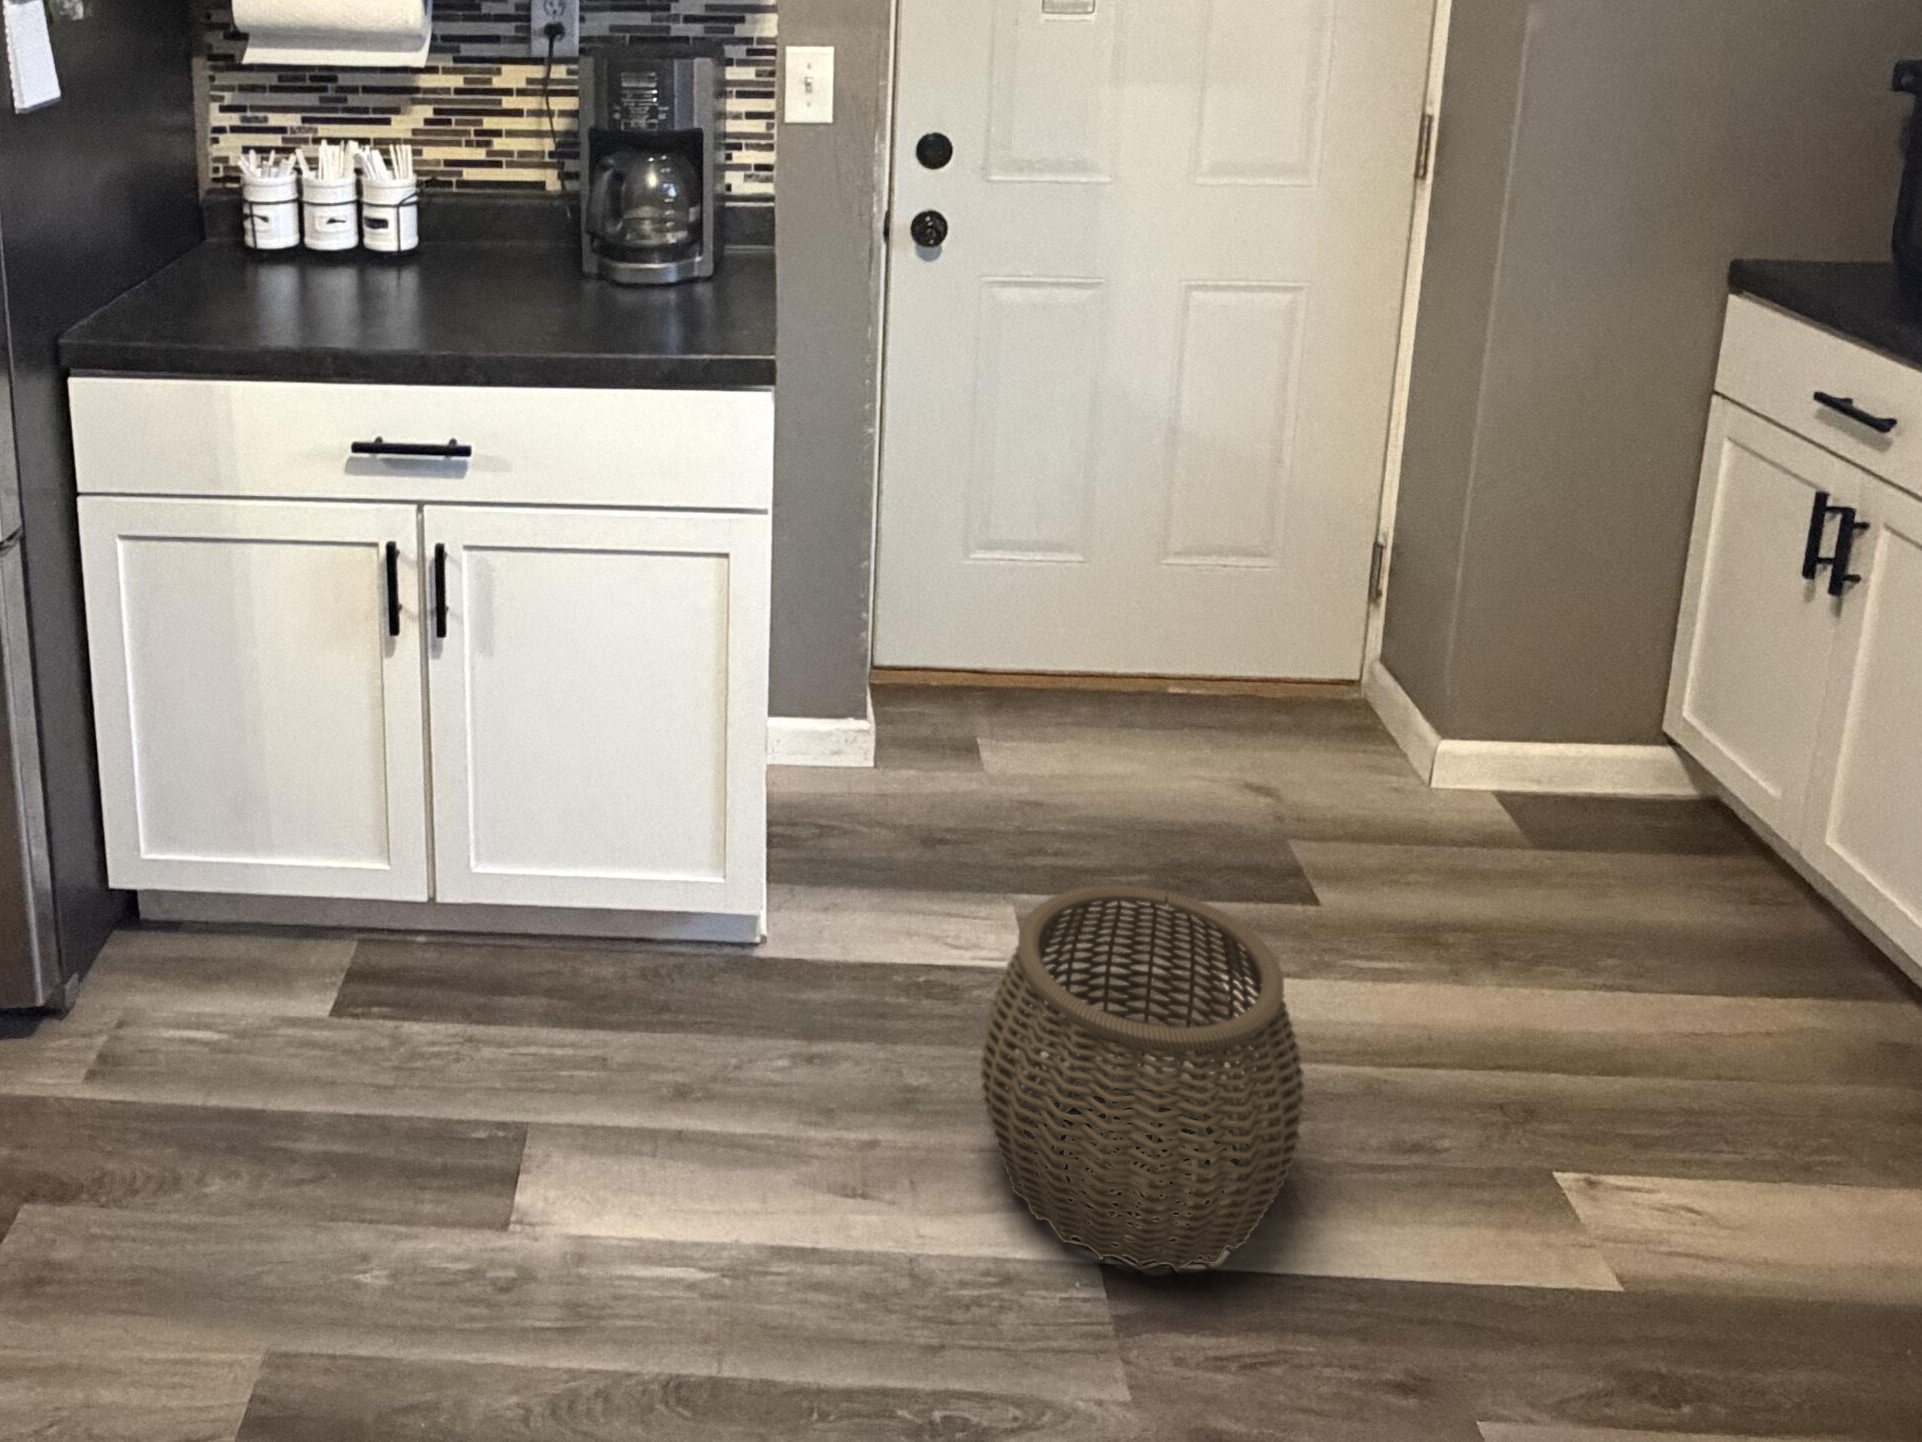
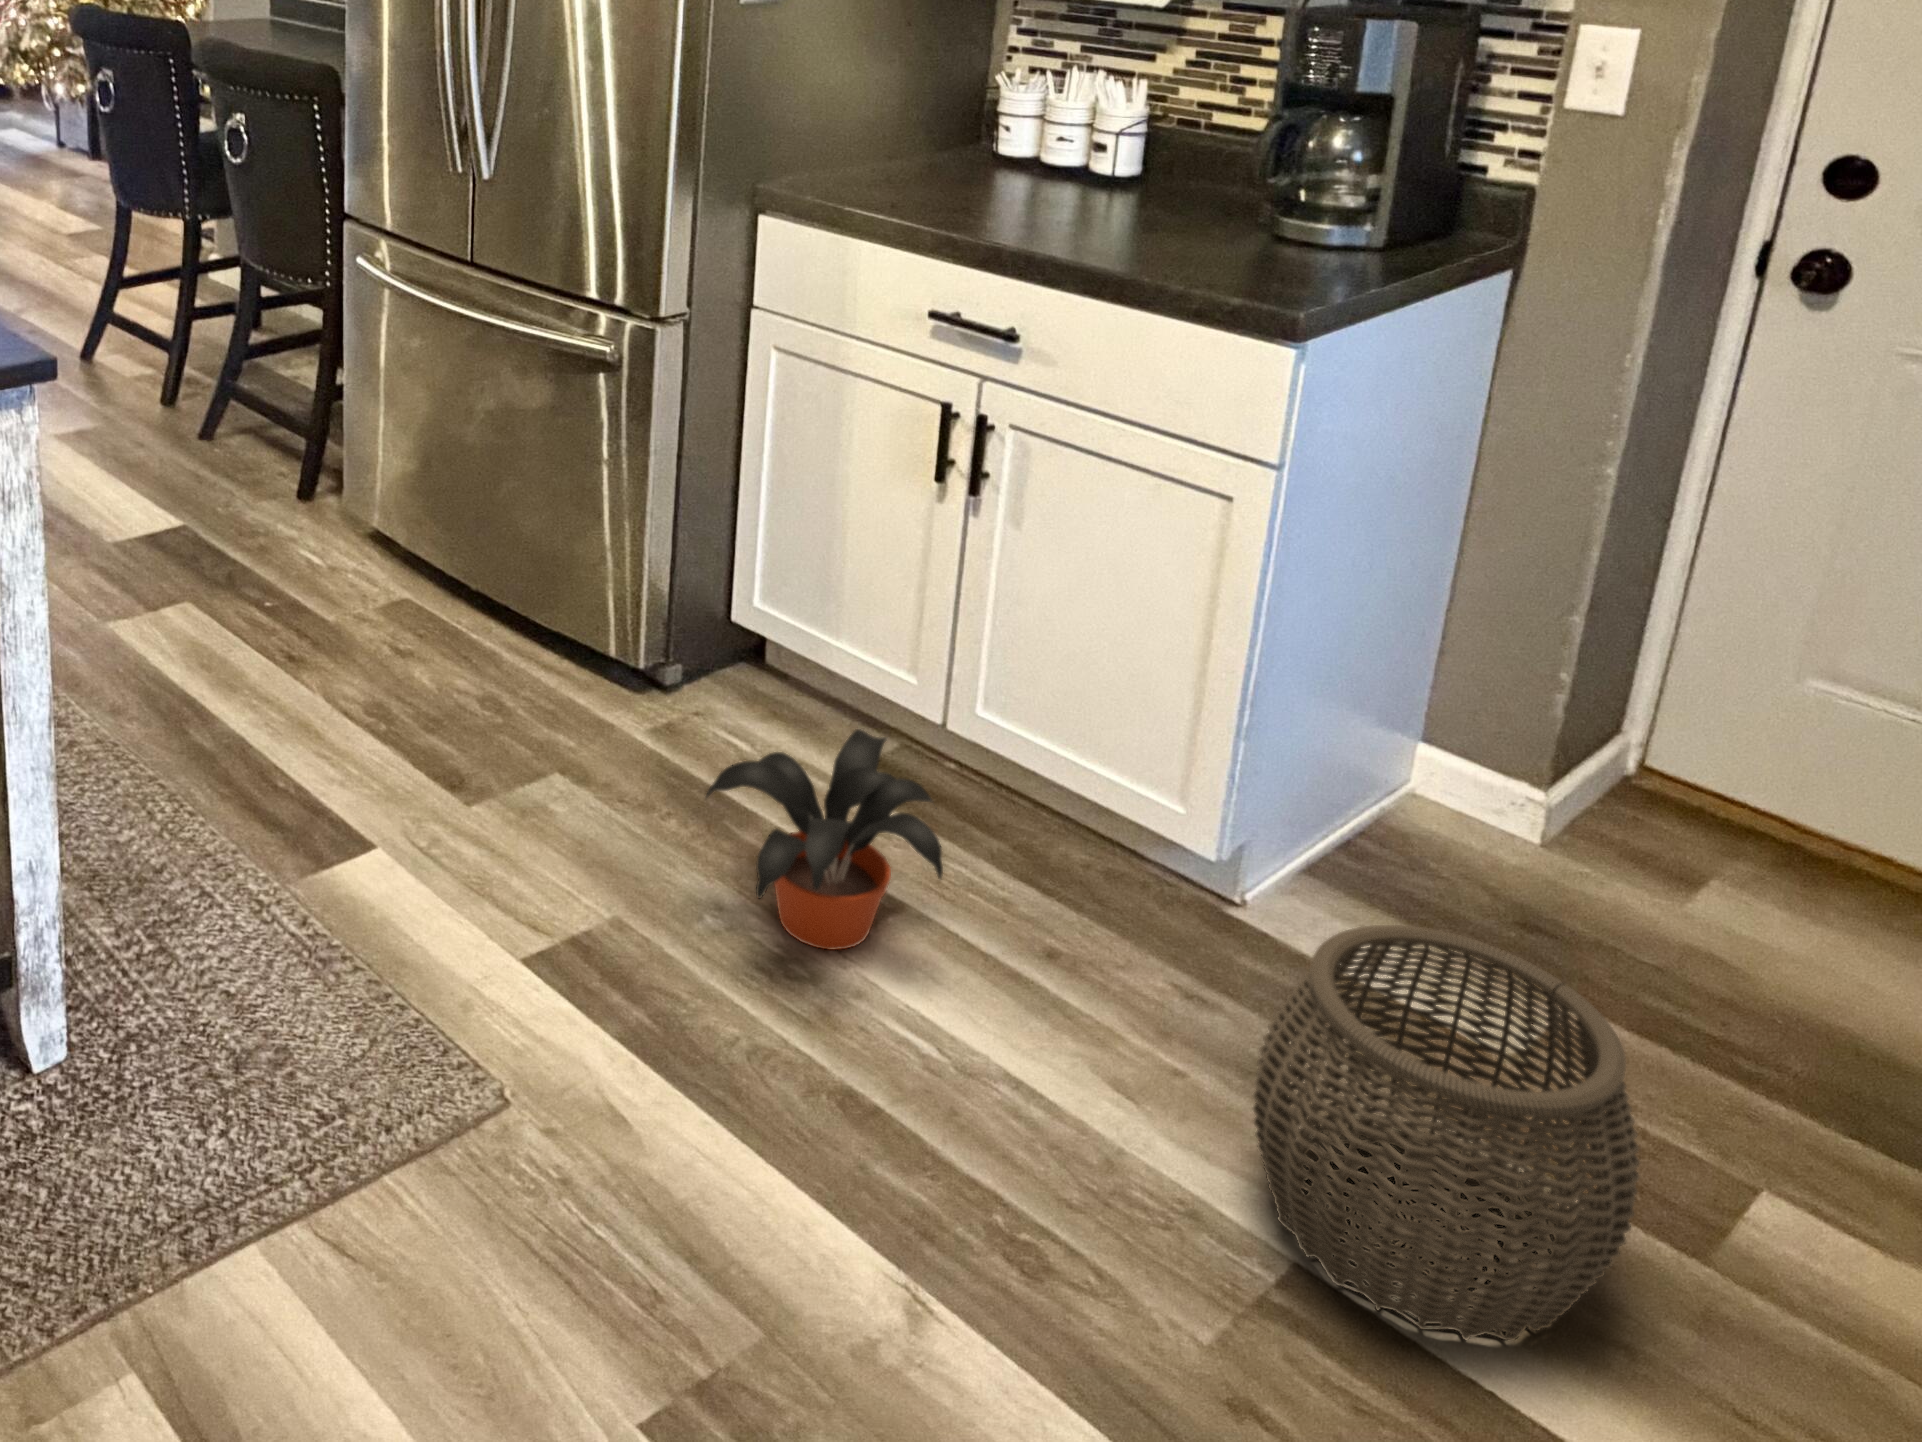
potted plant: none [328,949,619,1241] -> present [706,729,943,950]

